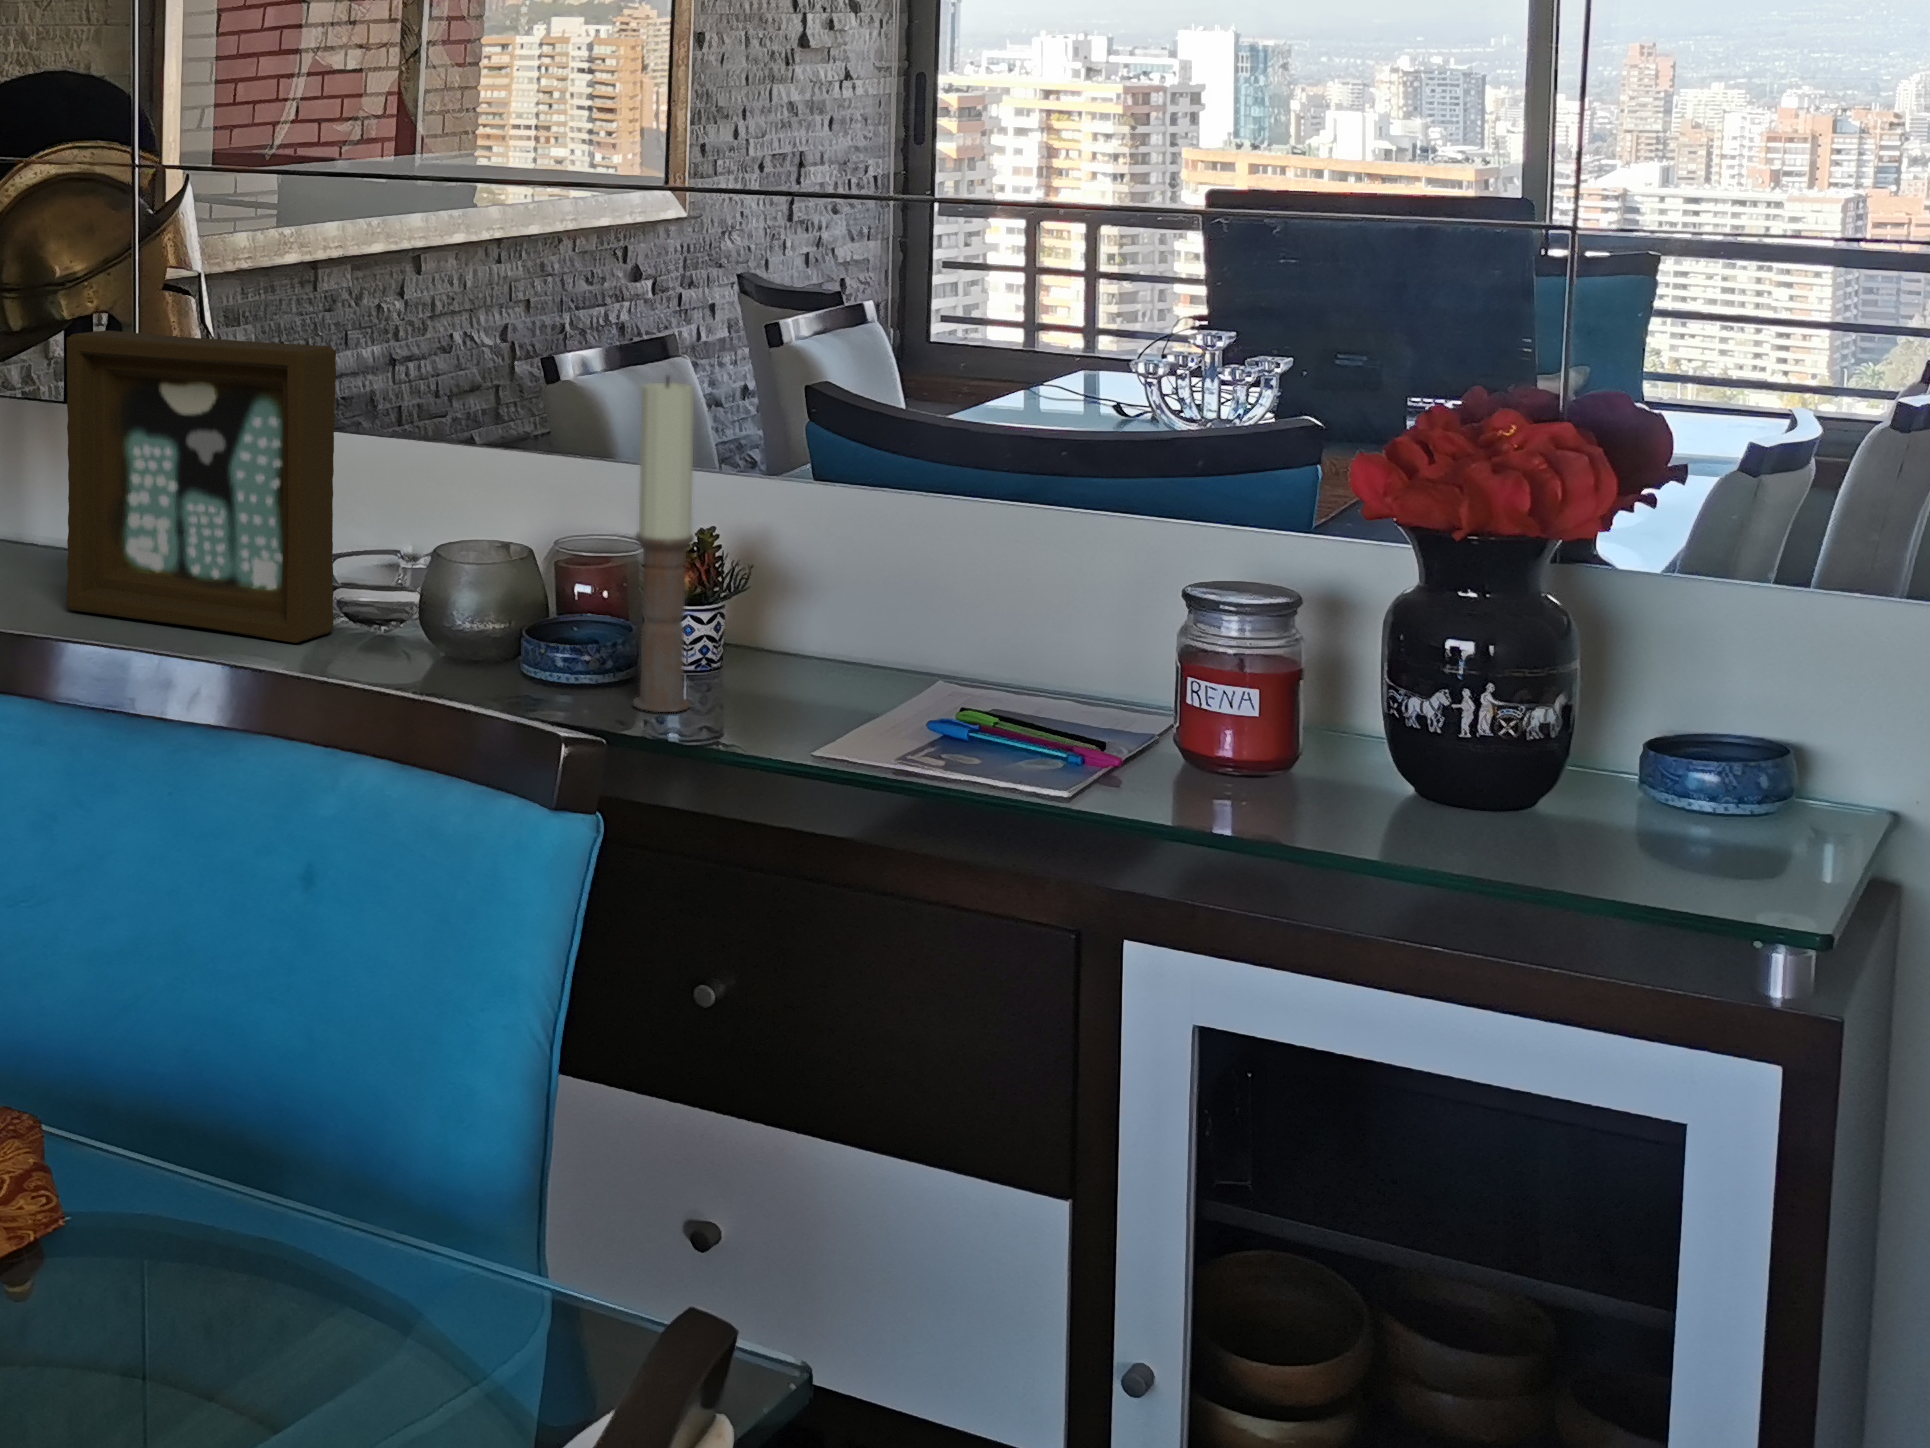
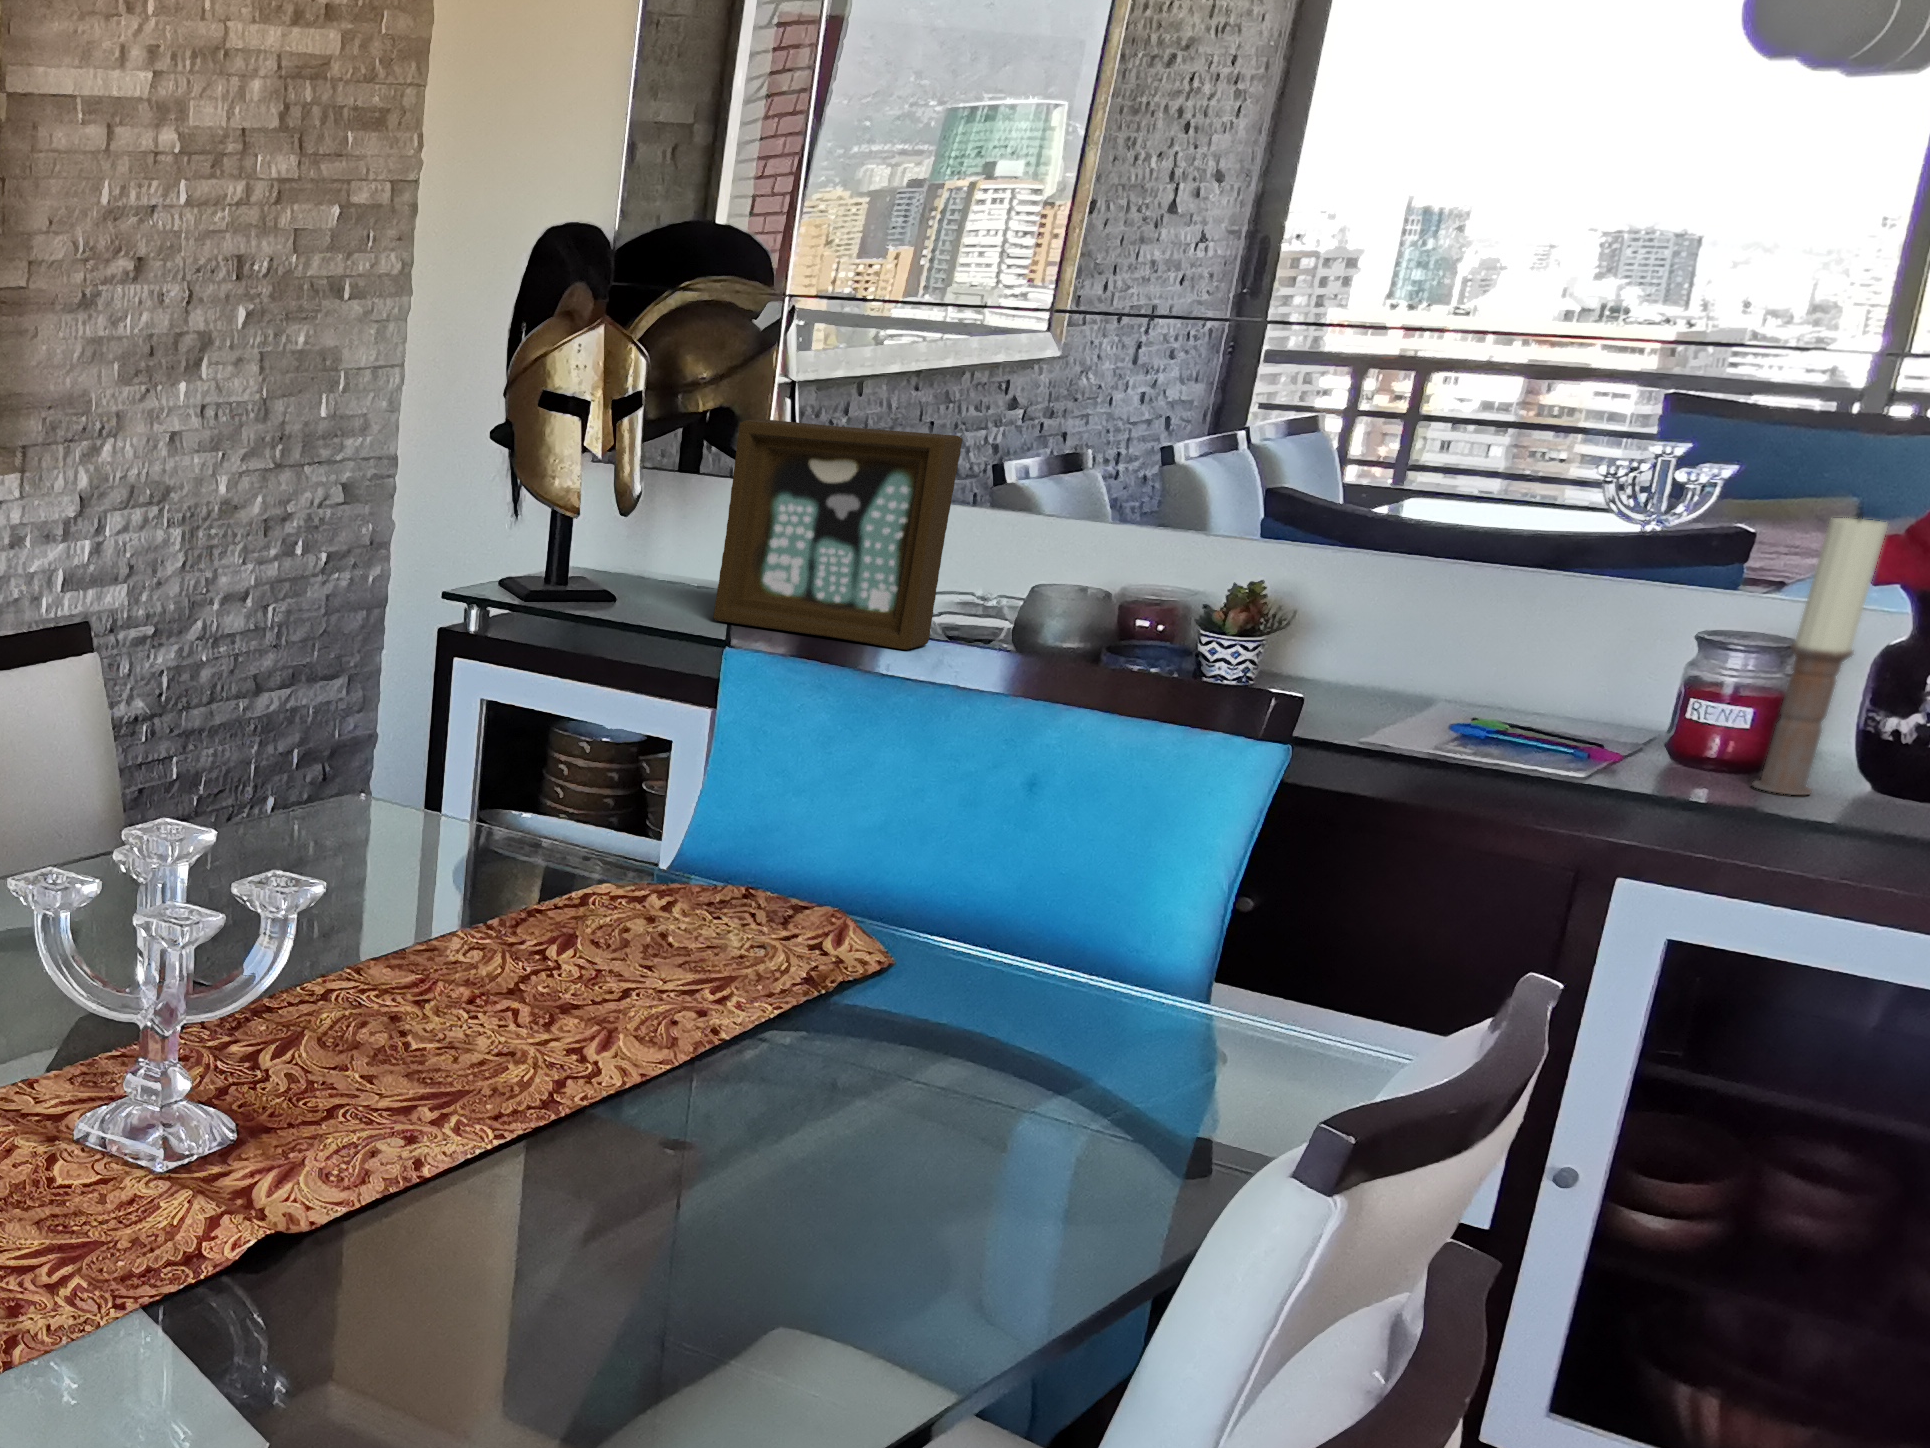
candle: present [633,377,694,712] -> present [1753,515,1887,795]

